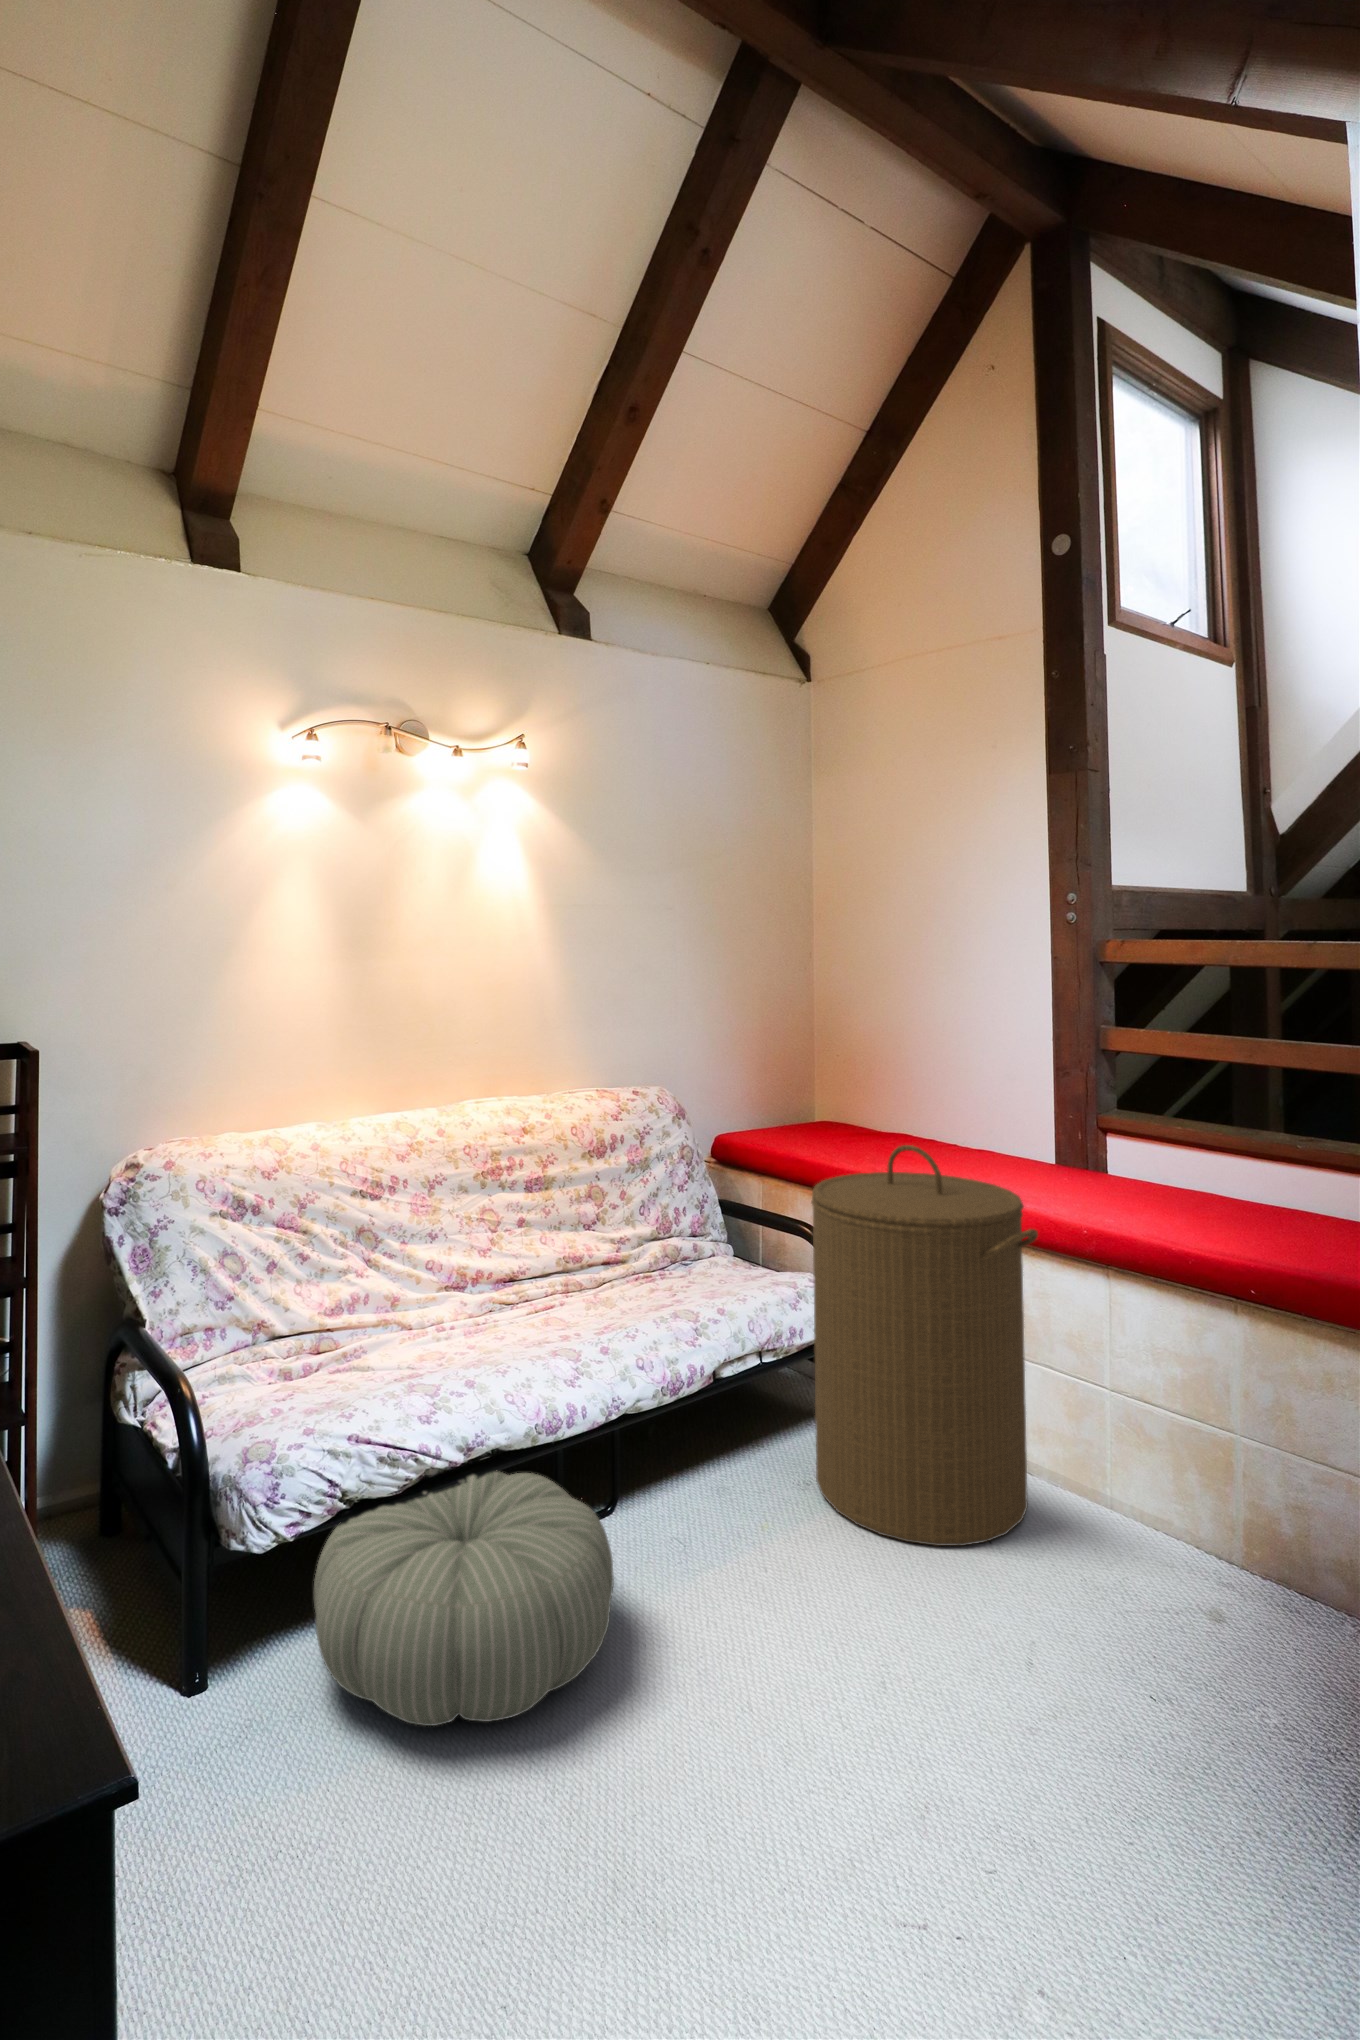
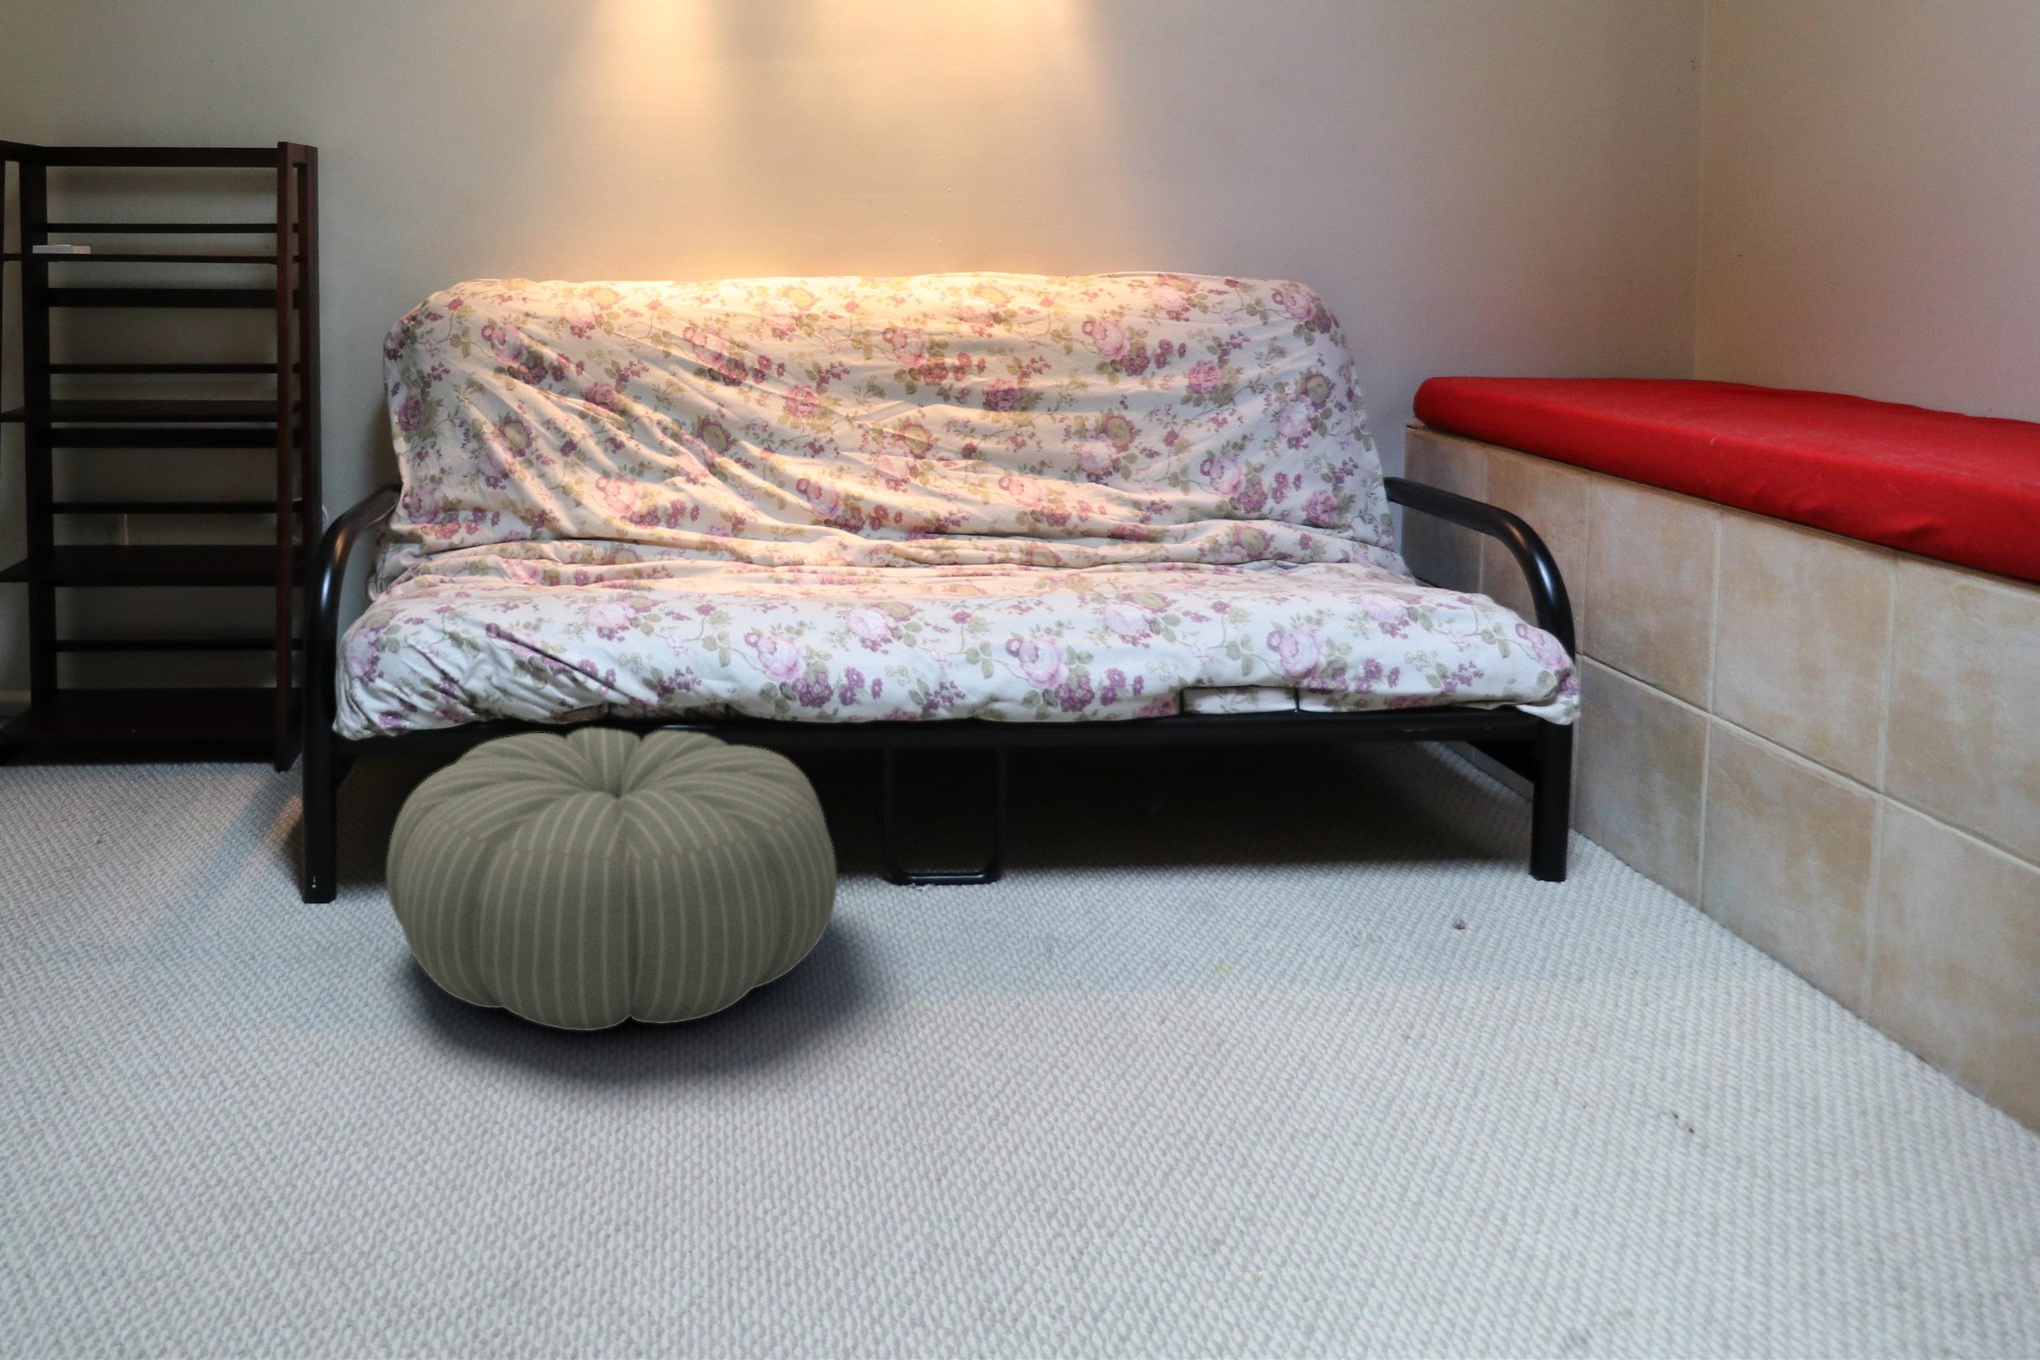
laundry hamper: present [811,1145,1038,1546] -> none [1358,311,1854,1100]

